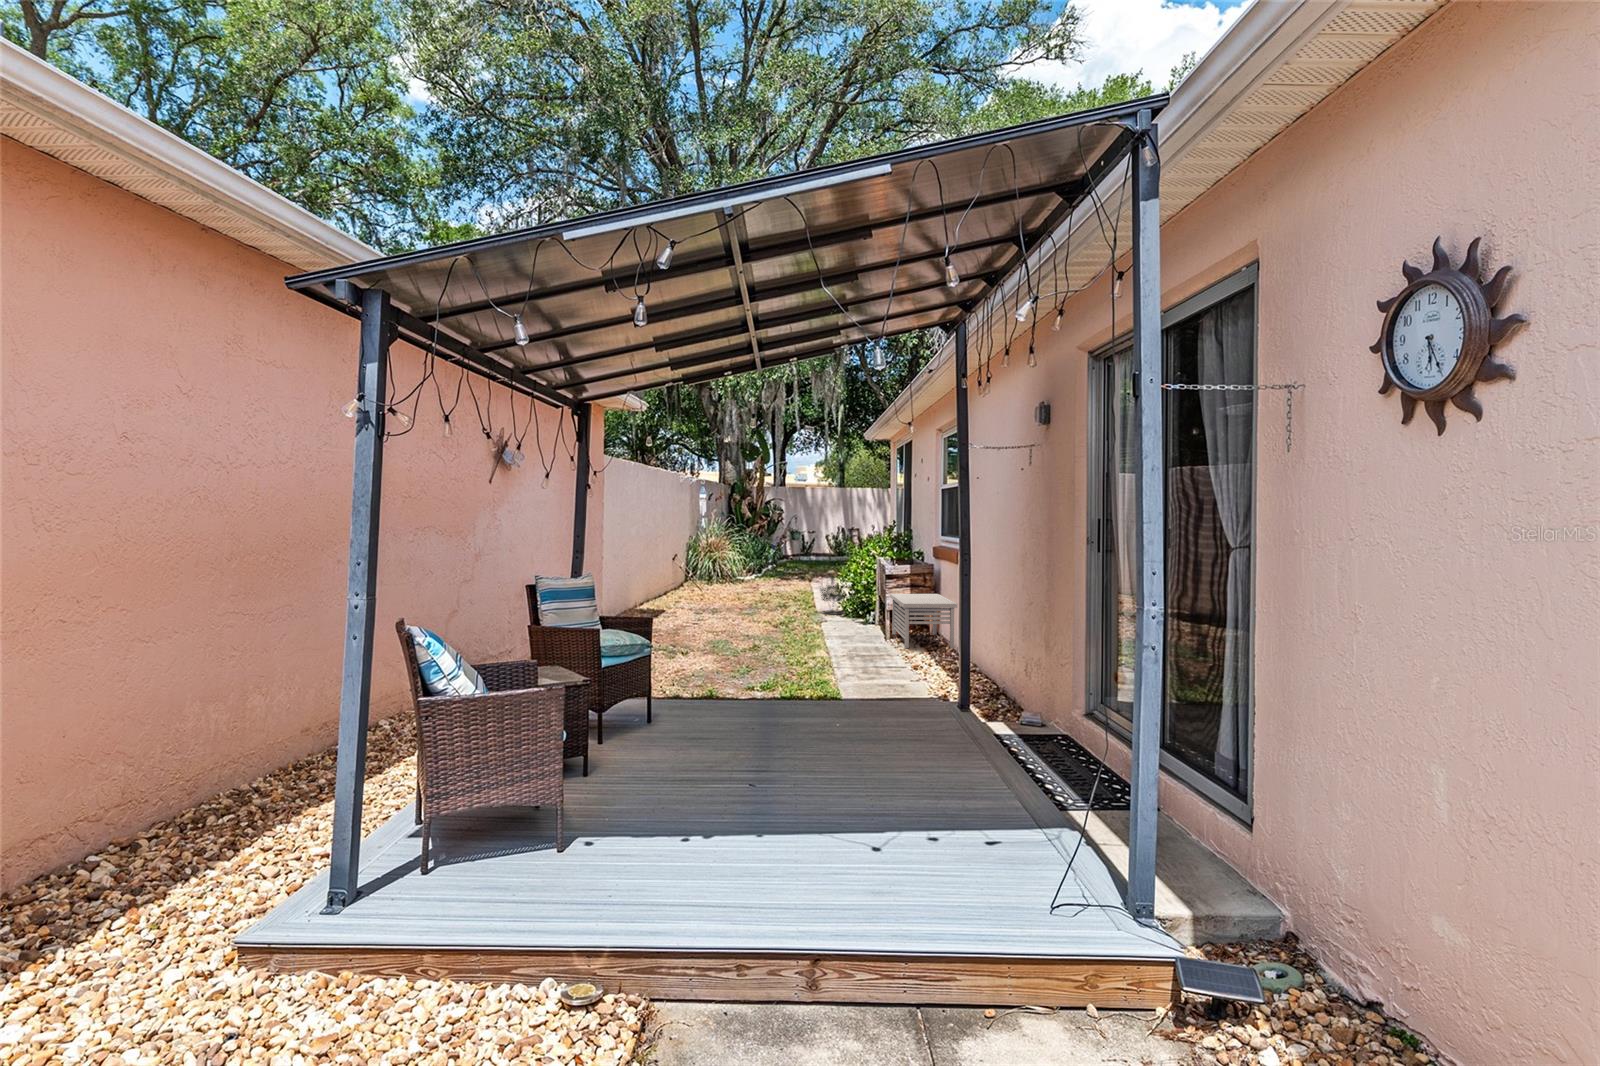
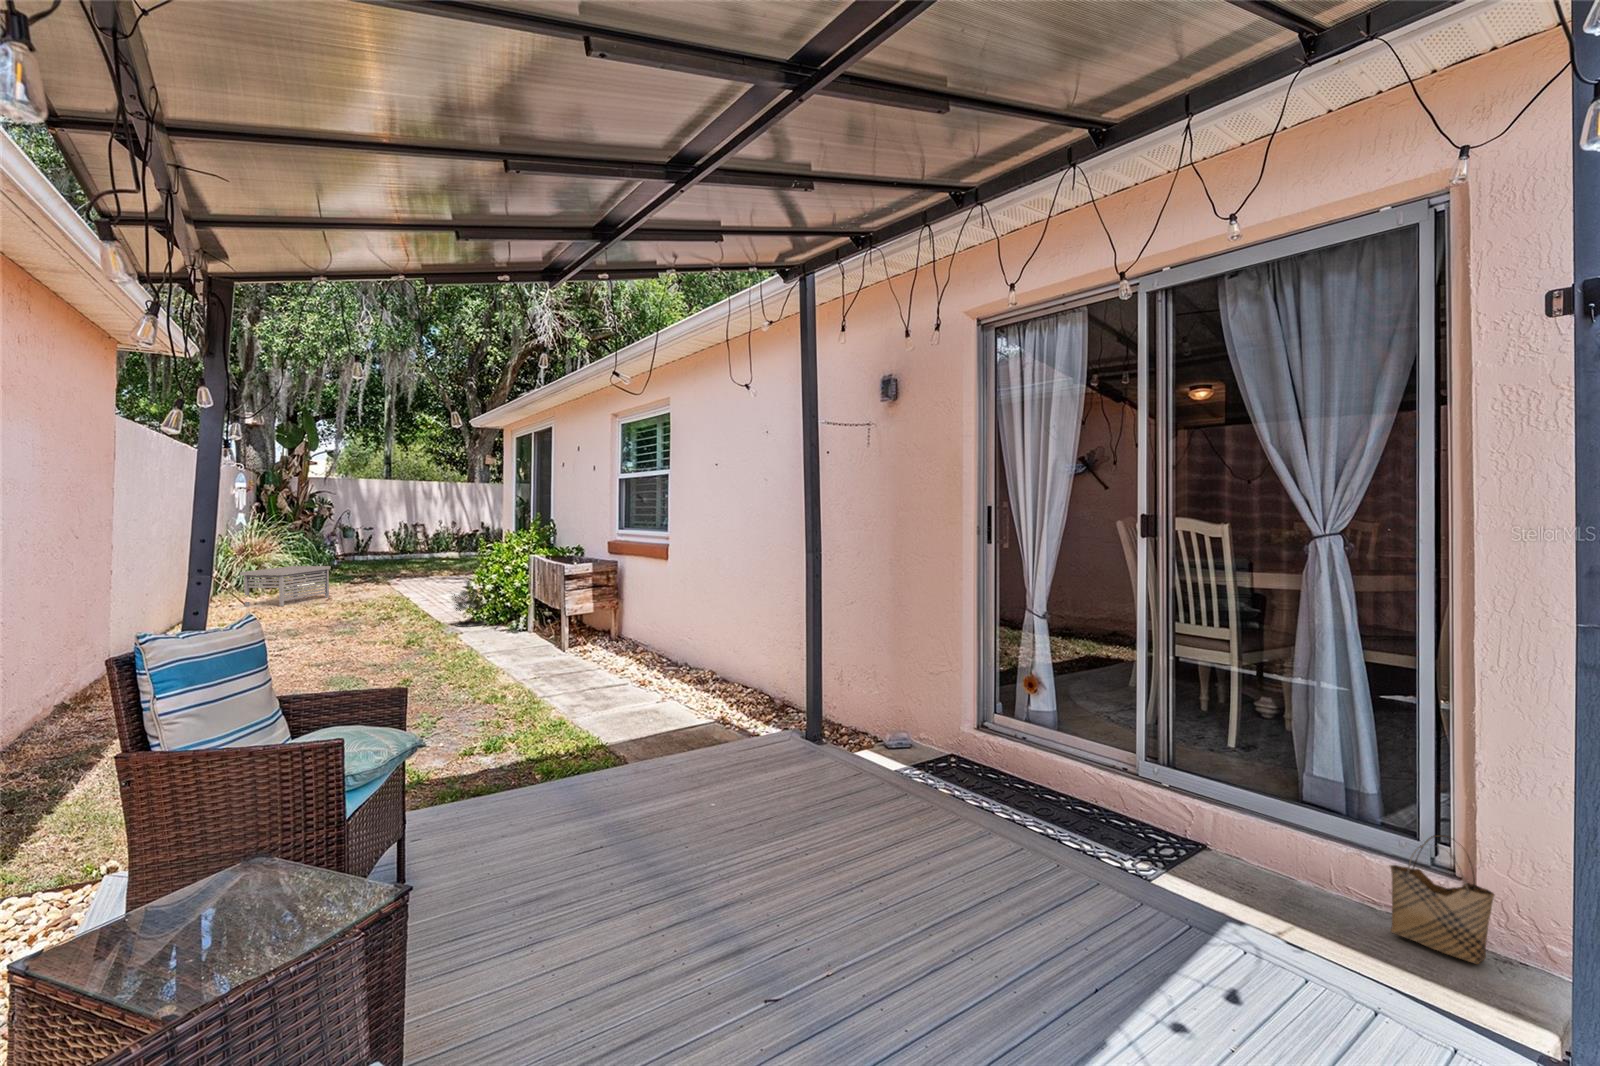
storage bench: present [890,594,957,648] -> present [240,566,331,606]
woven basket: none [1194,793,1249,892] -> present [1390,835,1494,964]

